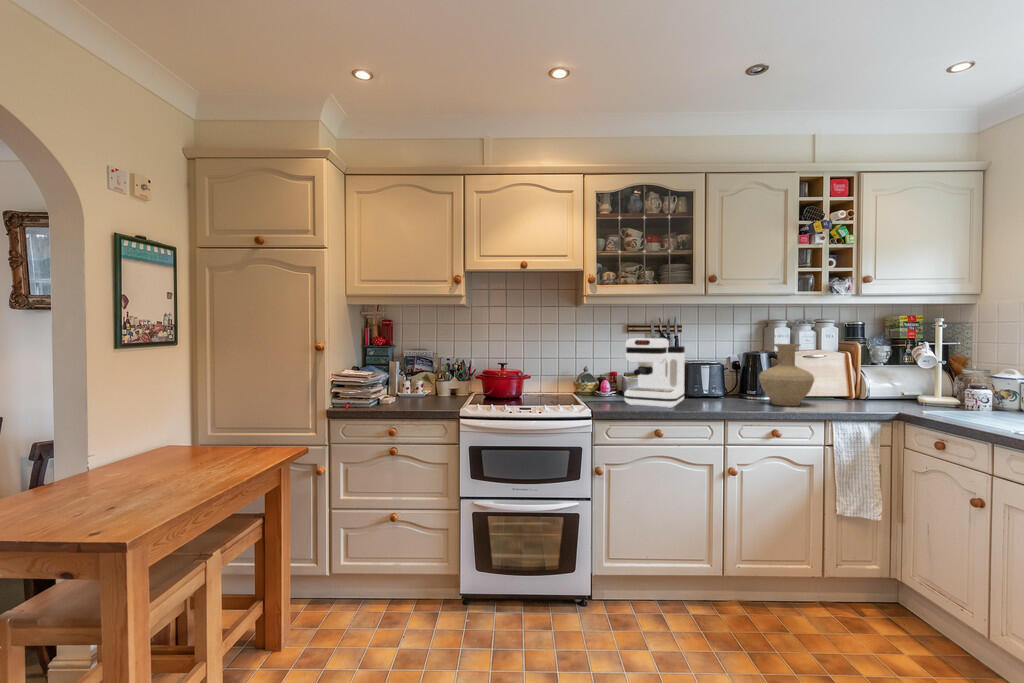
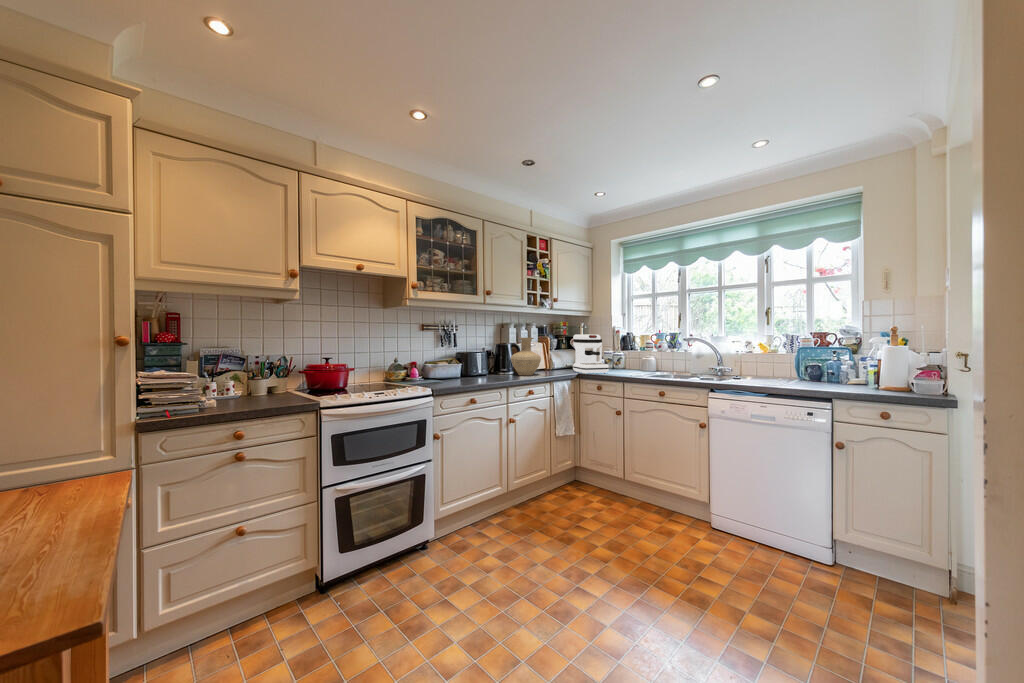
coffee maker: present [624,338,685,408] -> present [573,334,609,374]

